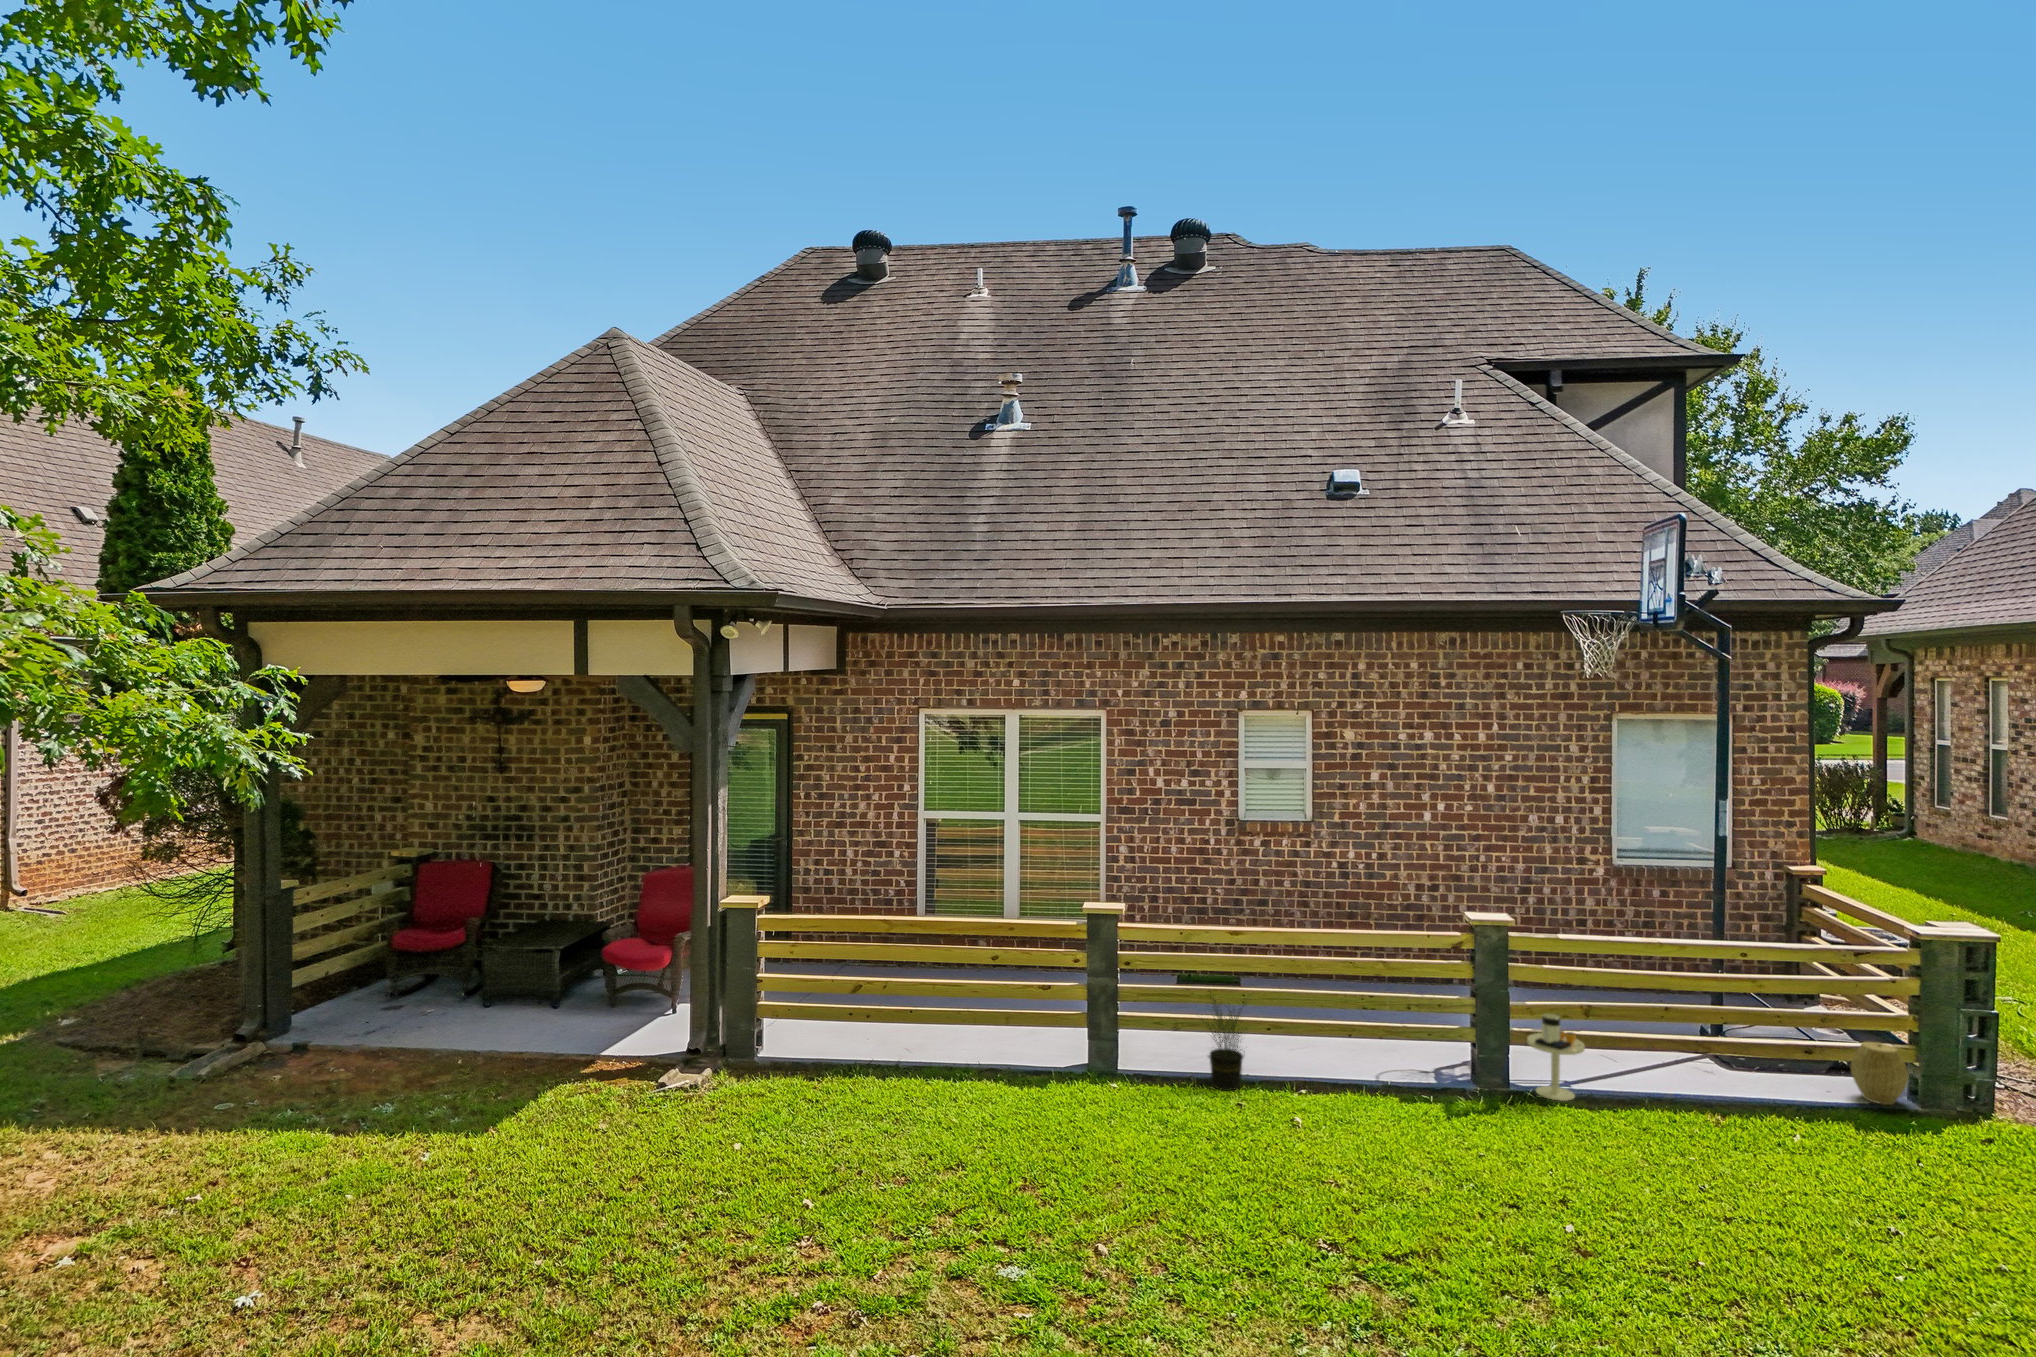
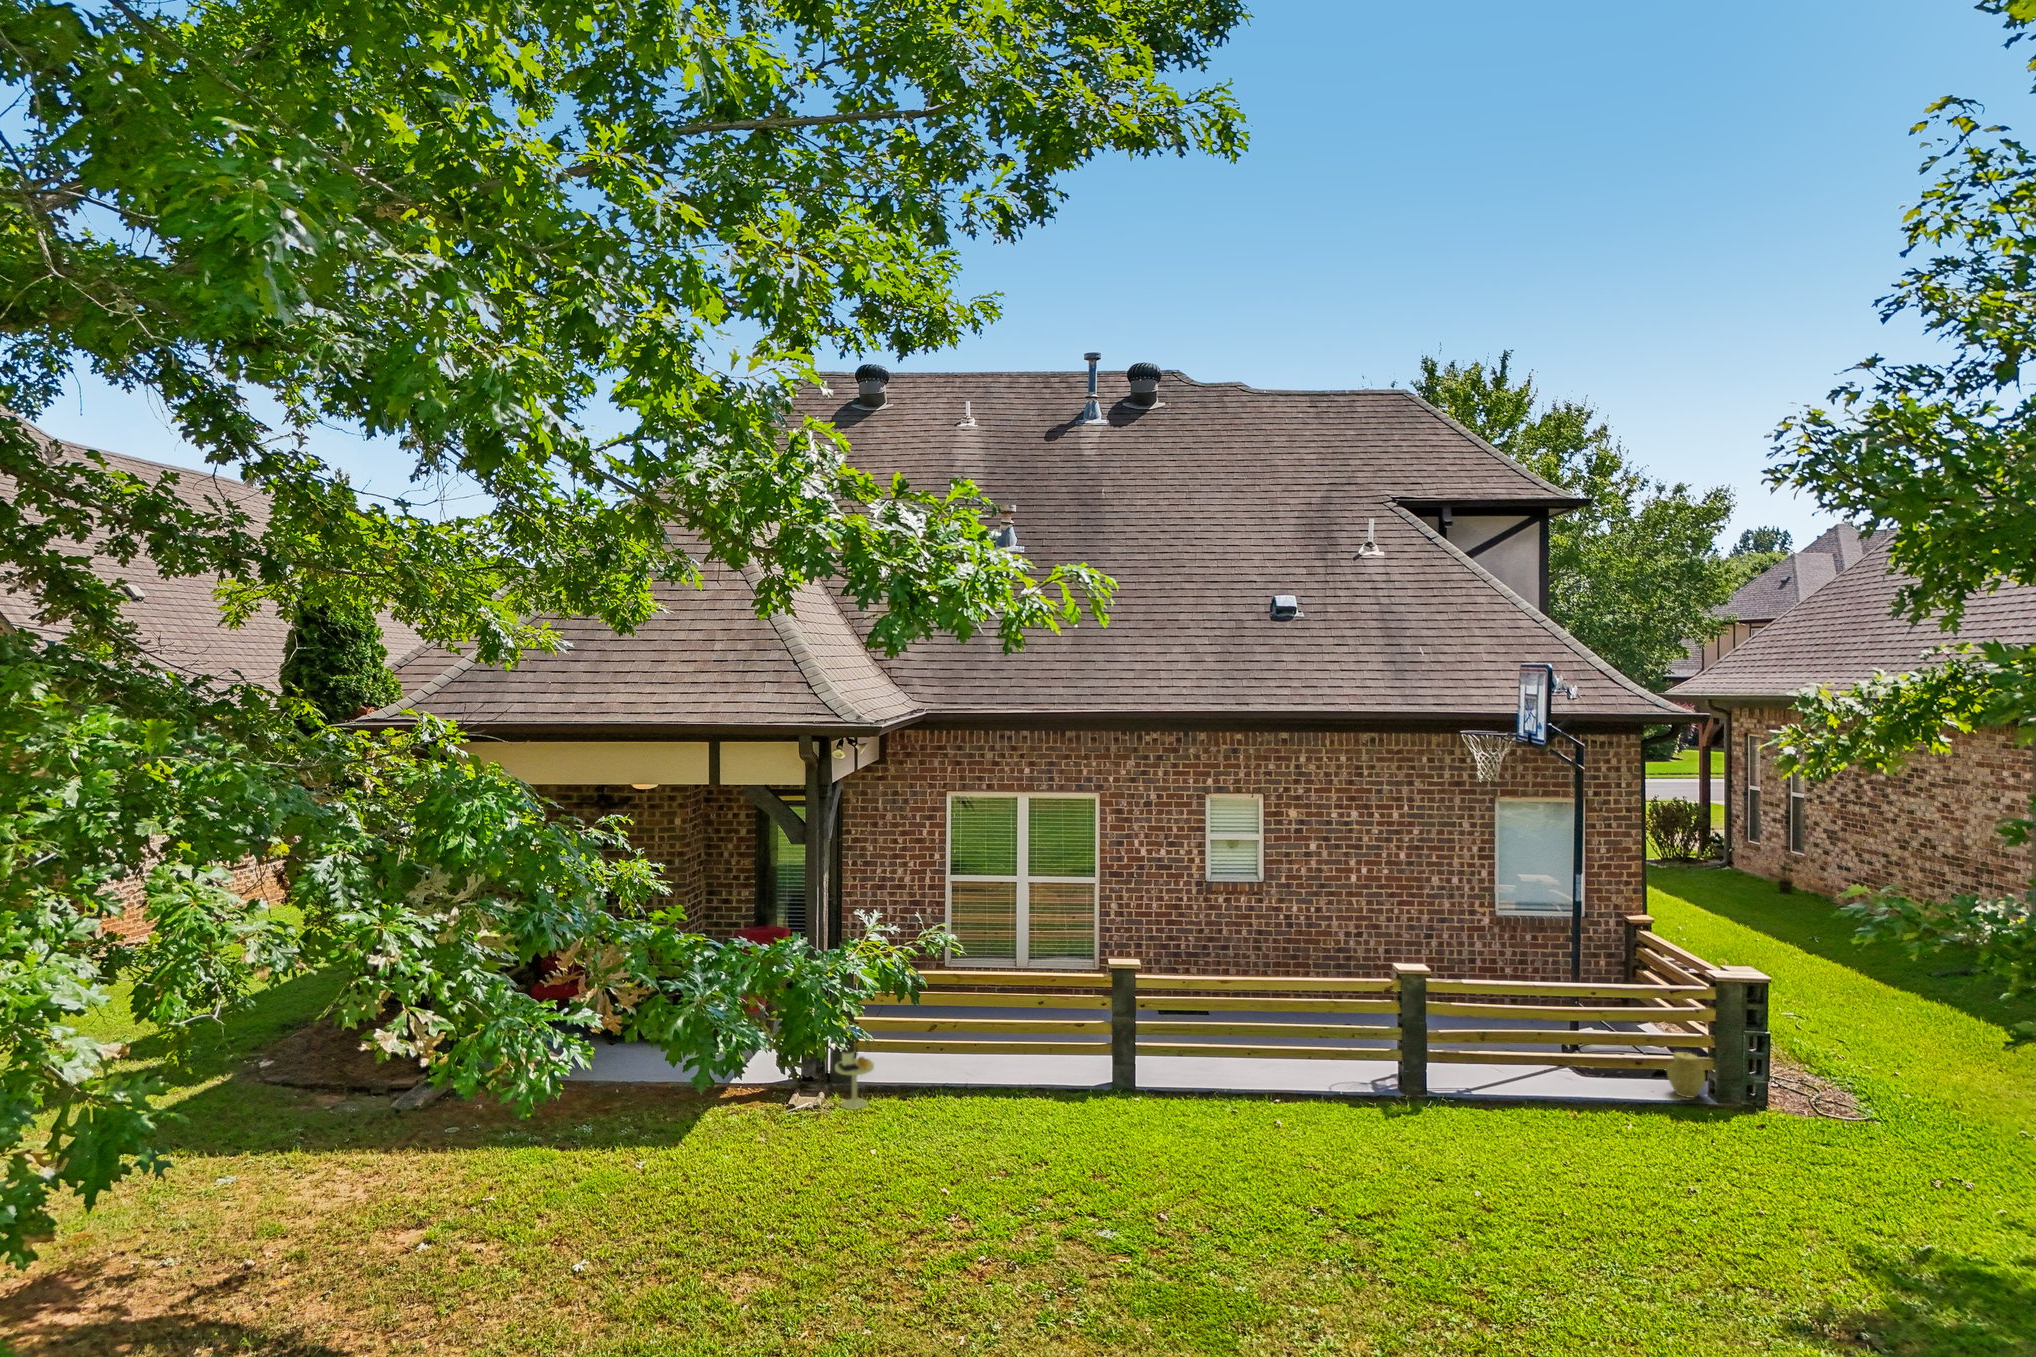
potted plant: present [1202,991,1245,1091] -> present [1778,865,1793,894]
side table: present [1527,1014,1585,1101] -> present [835,1047,874,1110]

